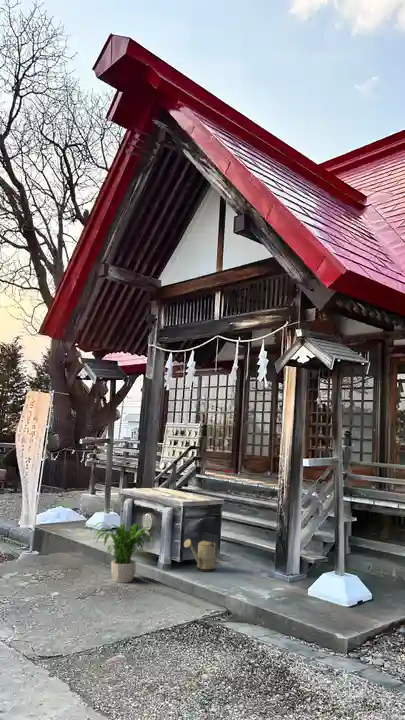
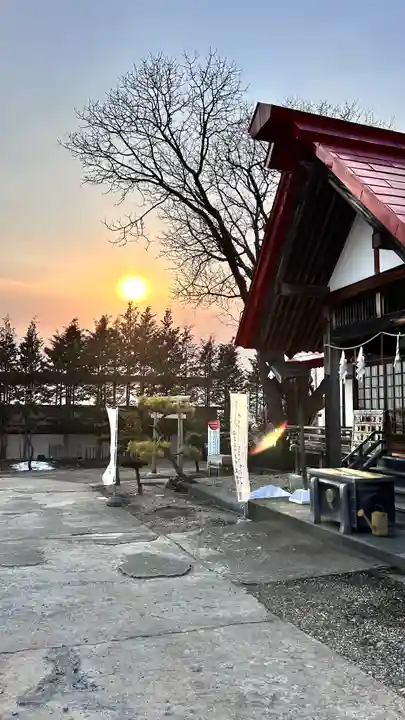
potted plant: present [94,522,152,583] -> none [283,496,337,543]

